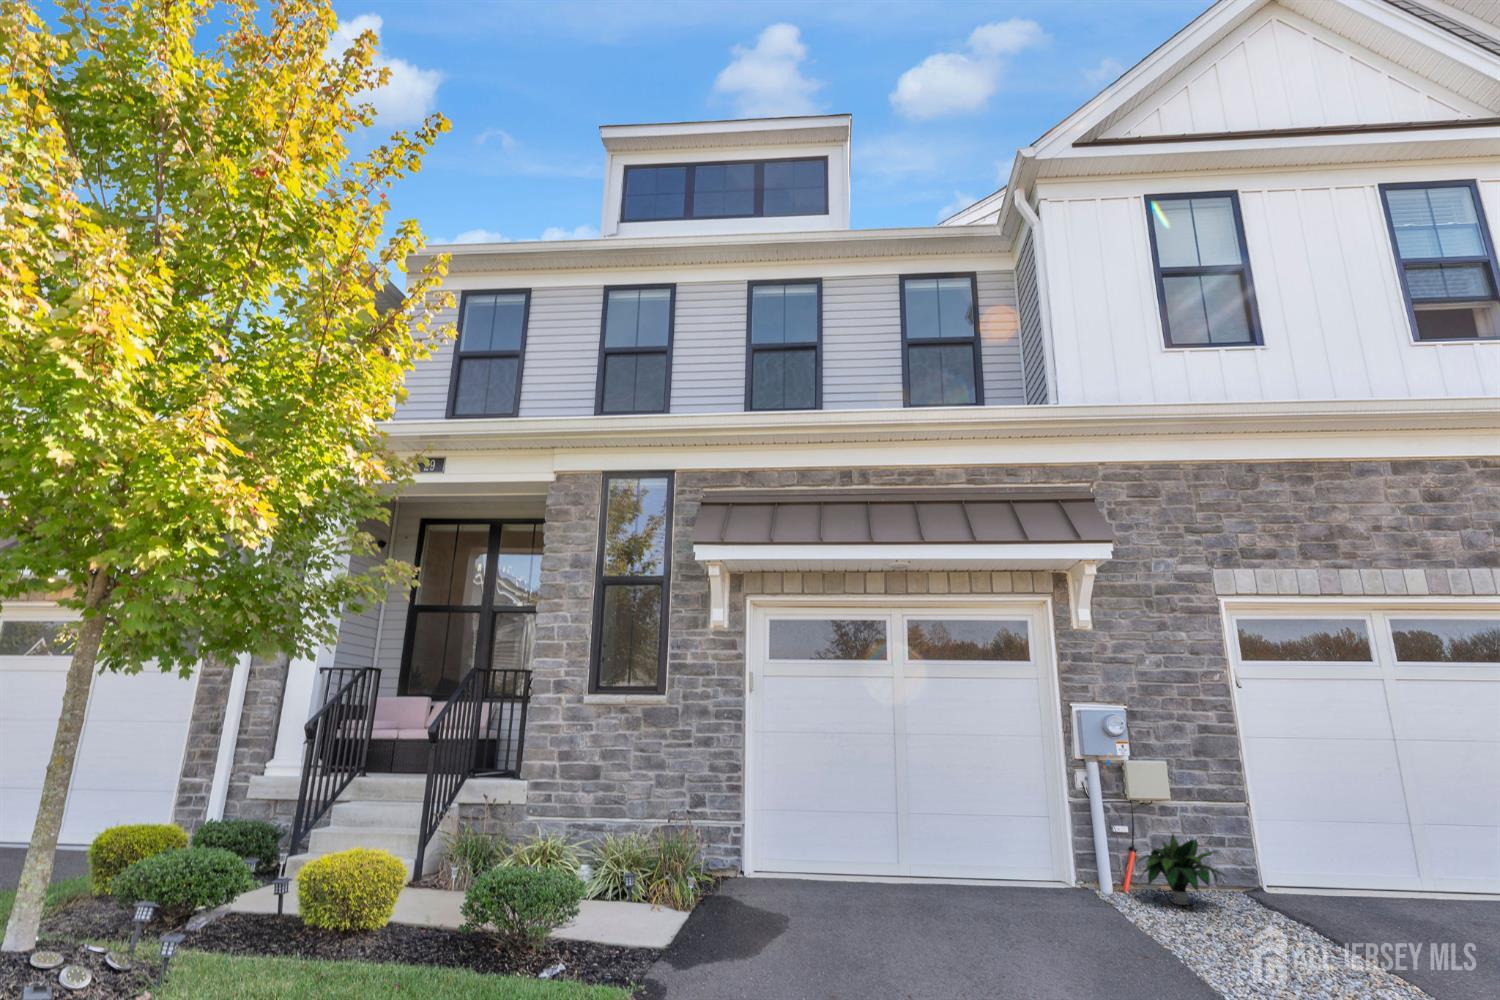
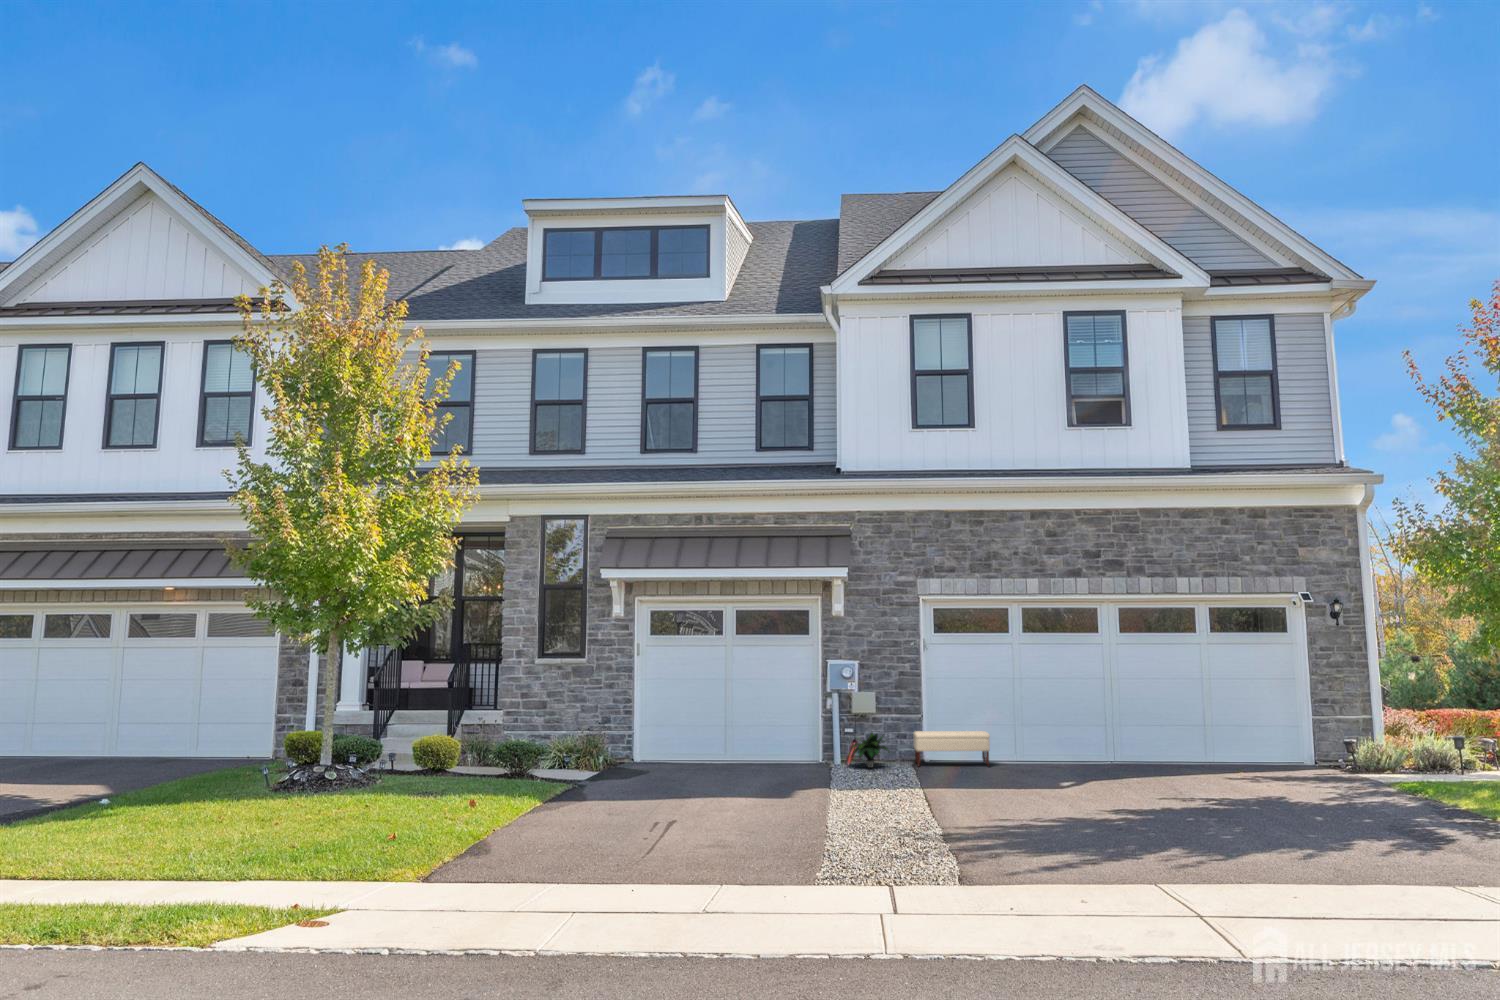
bench: none [1234,833,1409,908] -> present [913,731,990,766]

